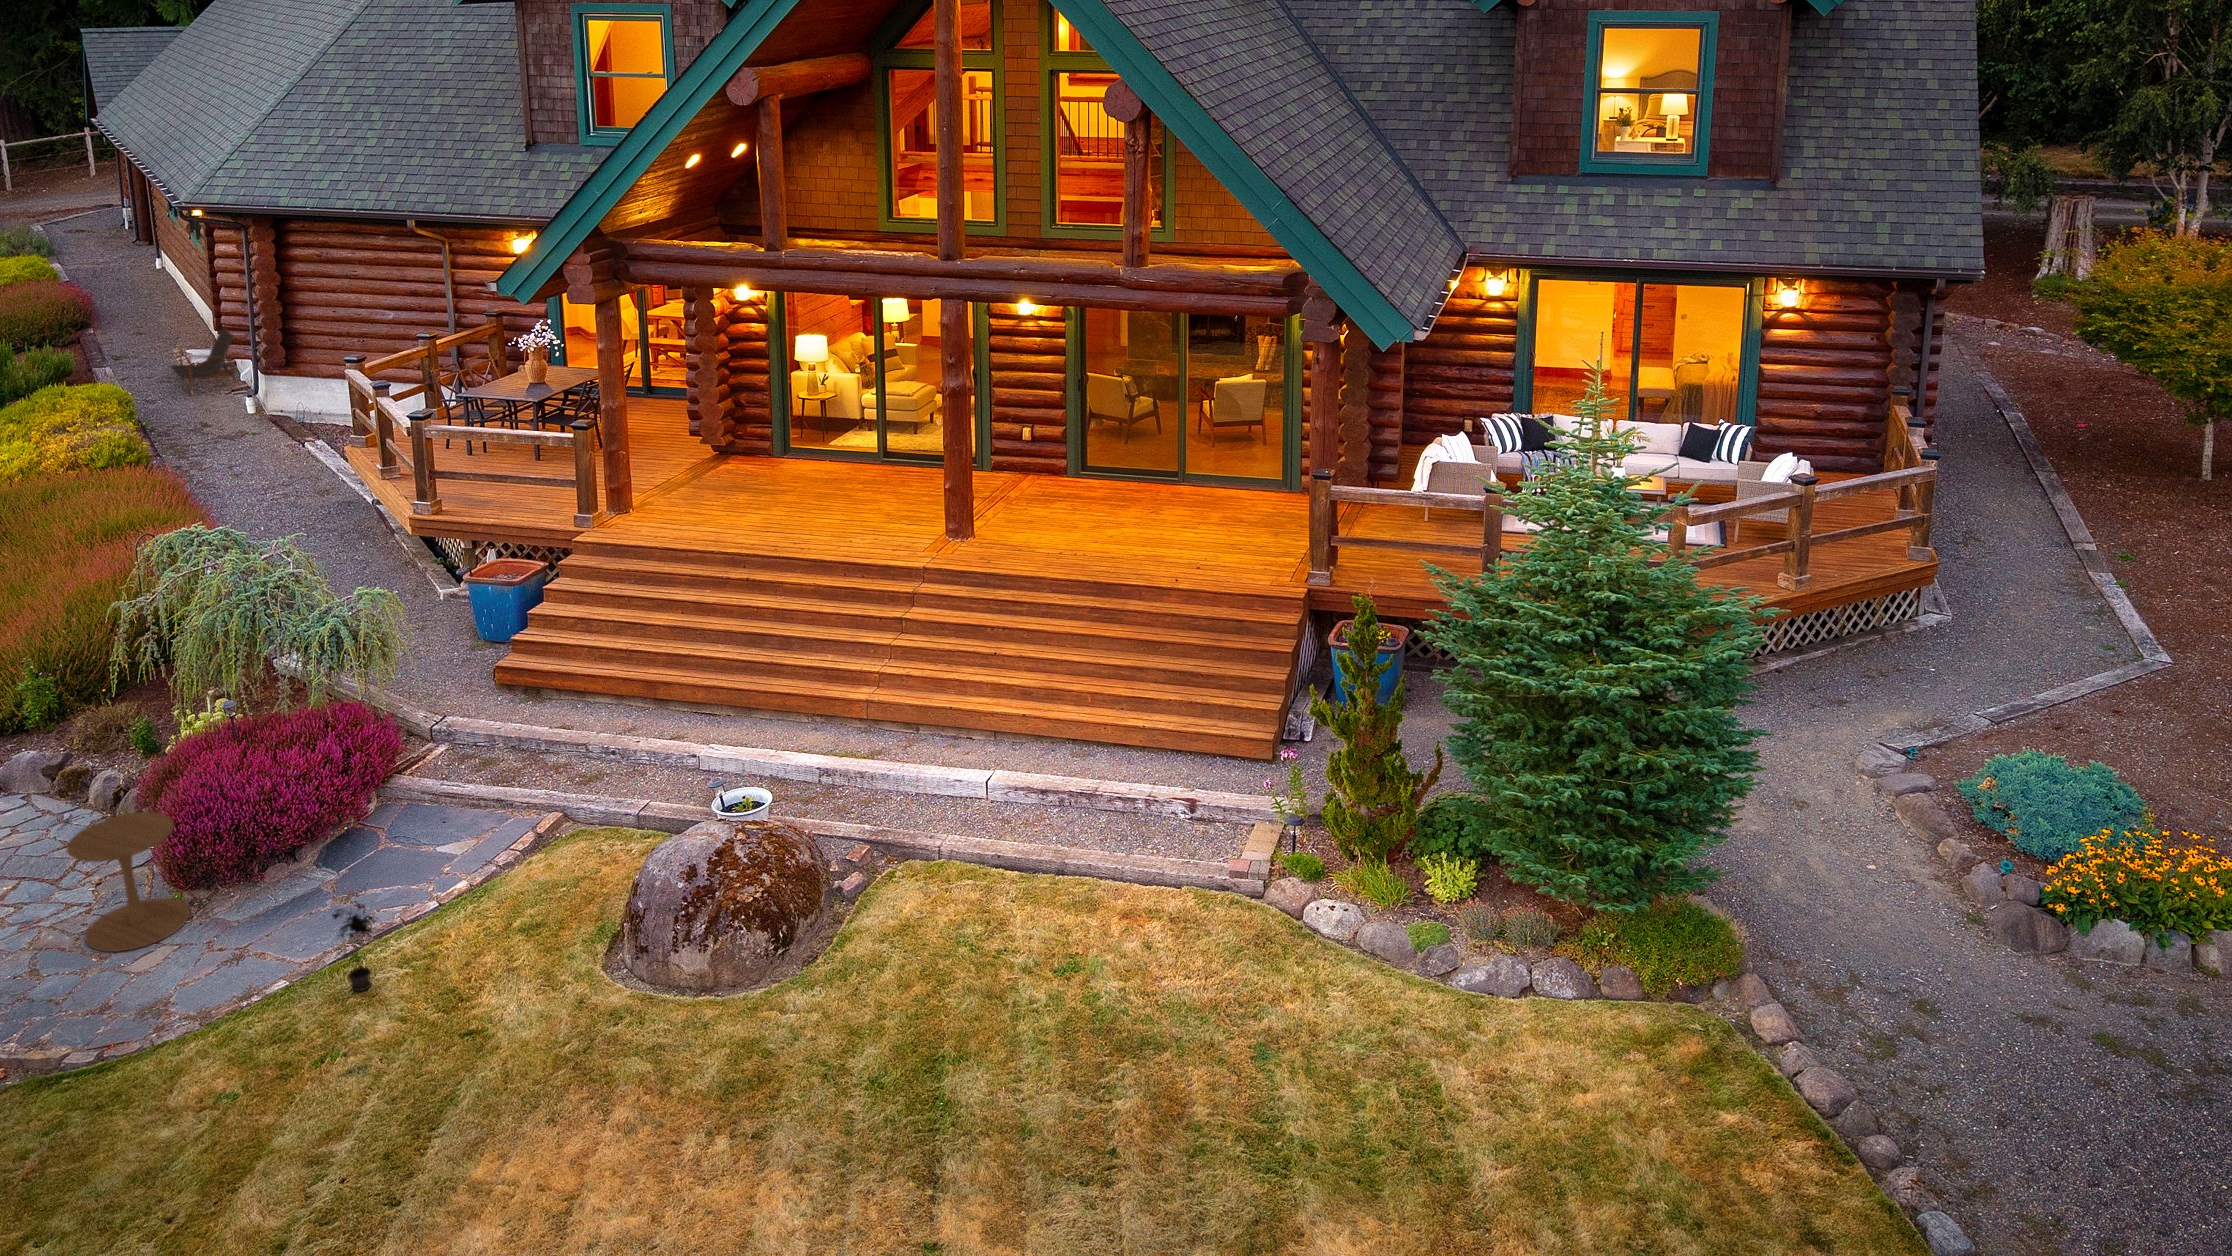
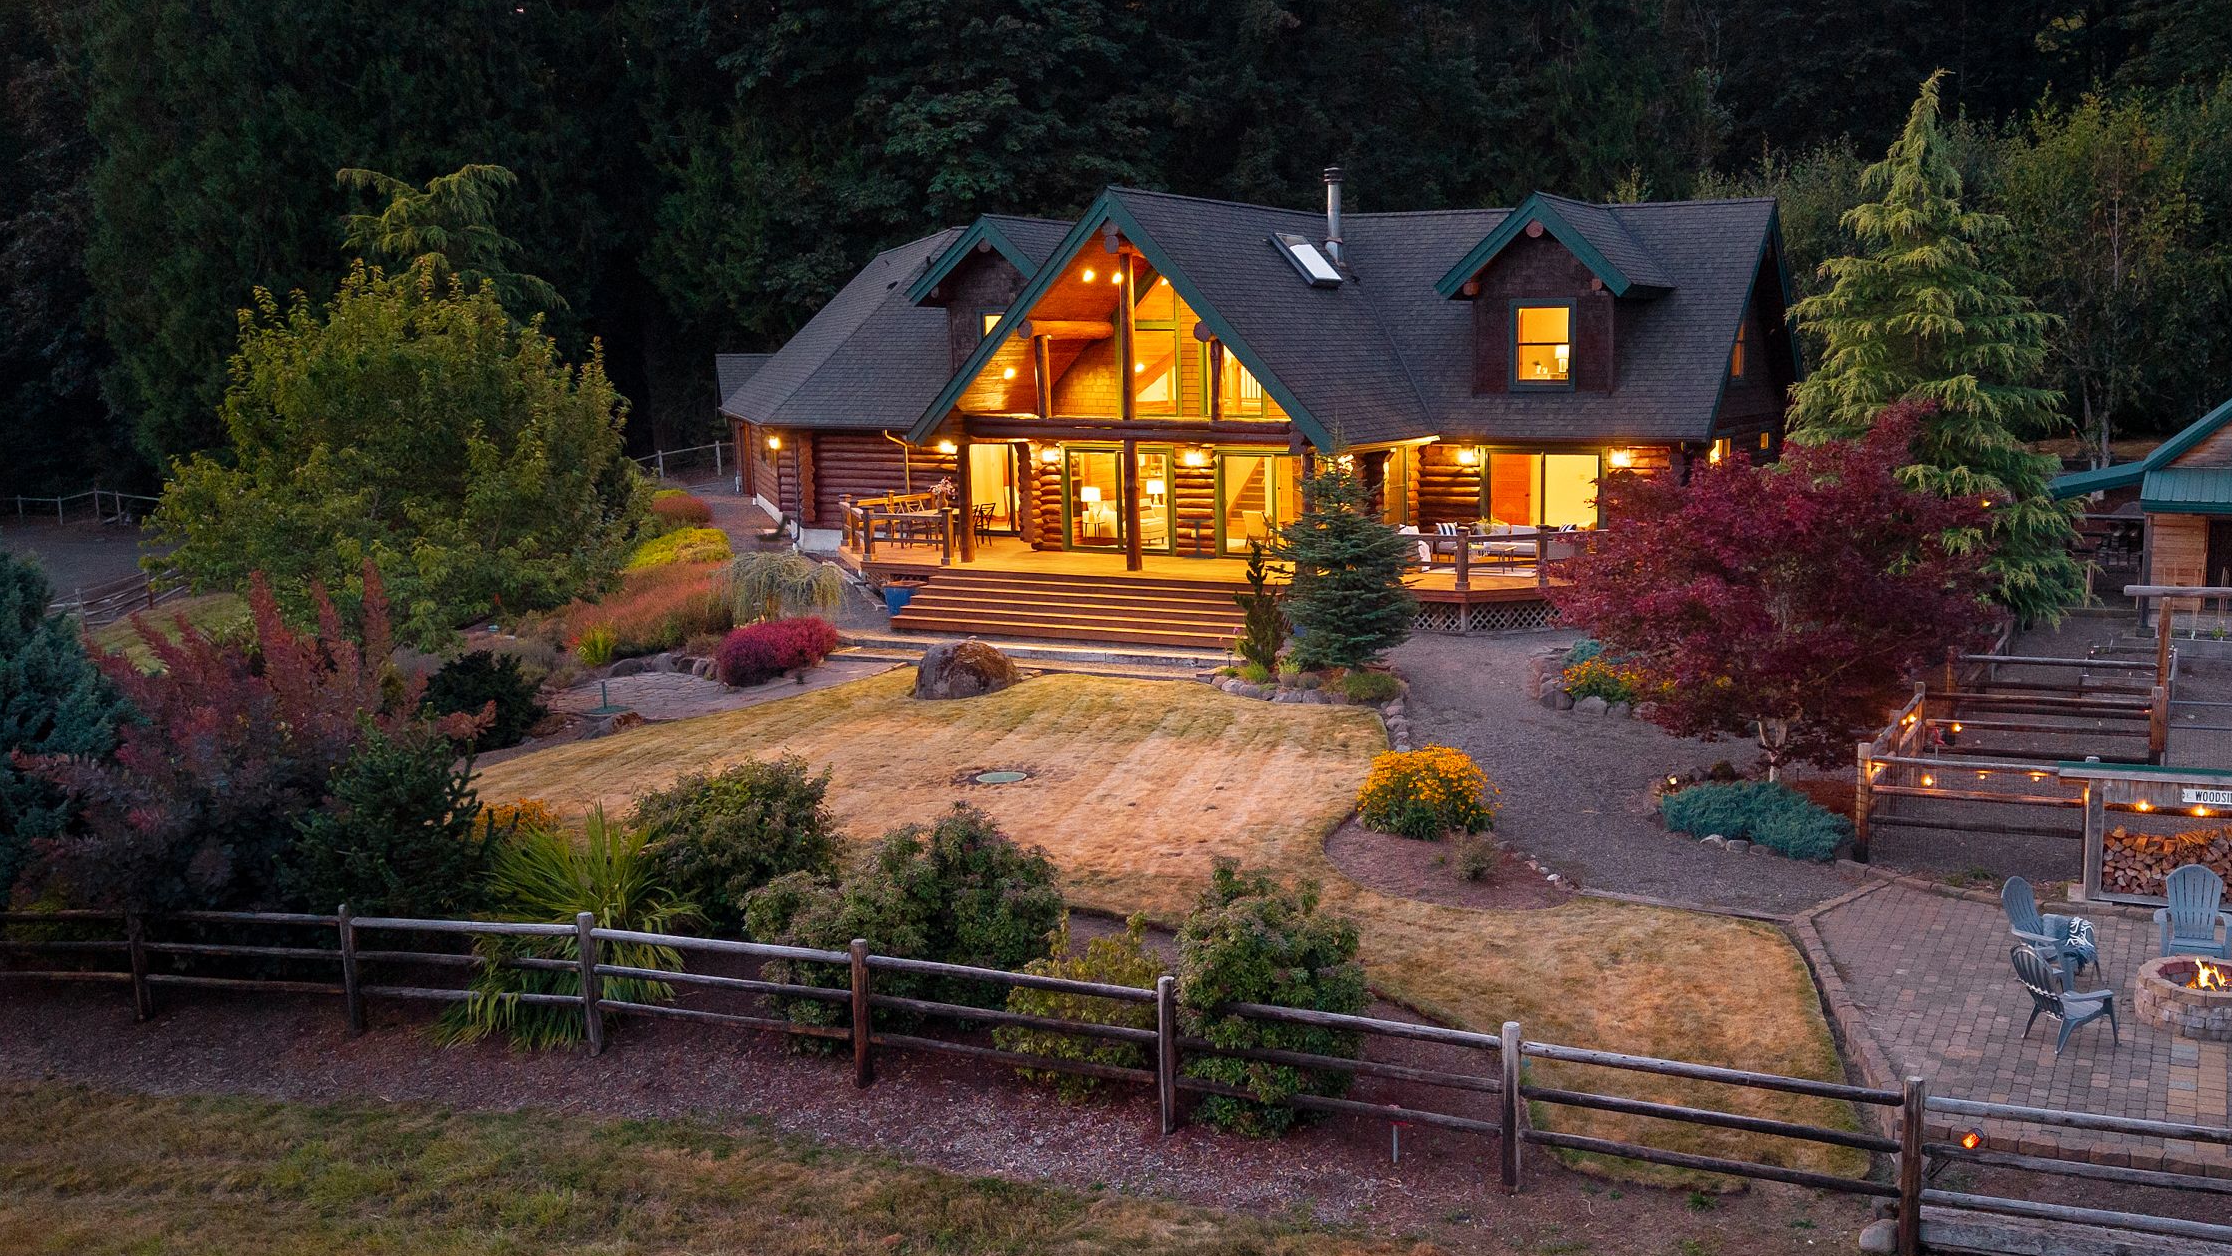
pedestal table: present [67,812,190,952] -> present [1182,518,1214,560]

